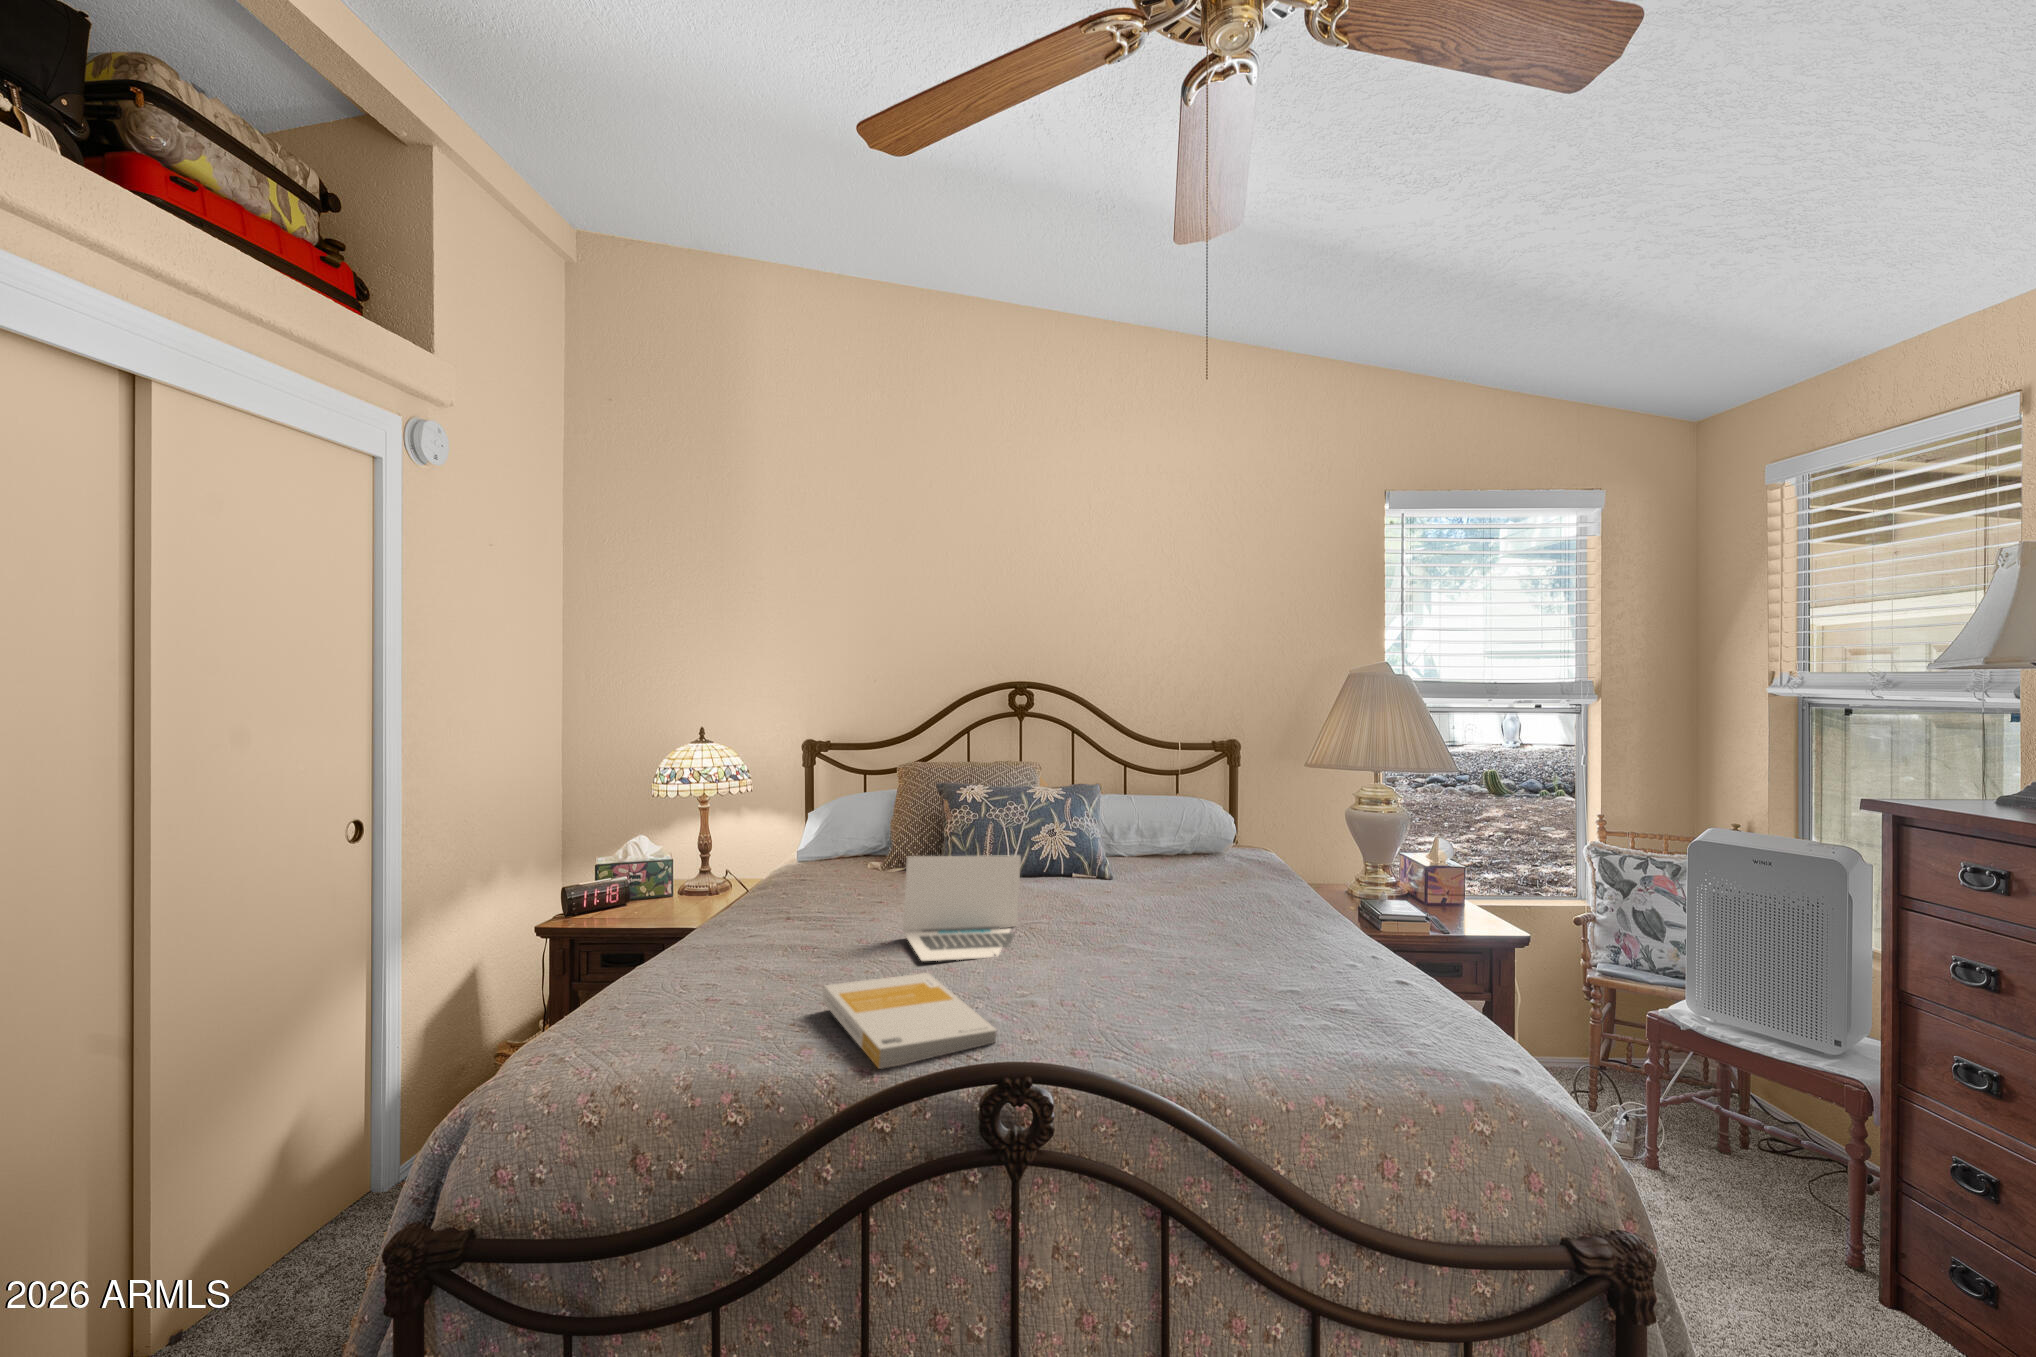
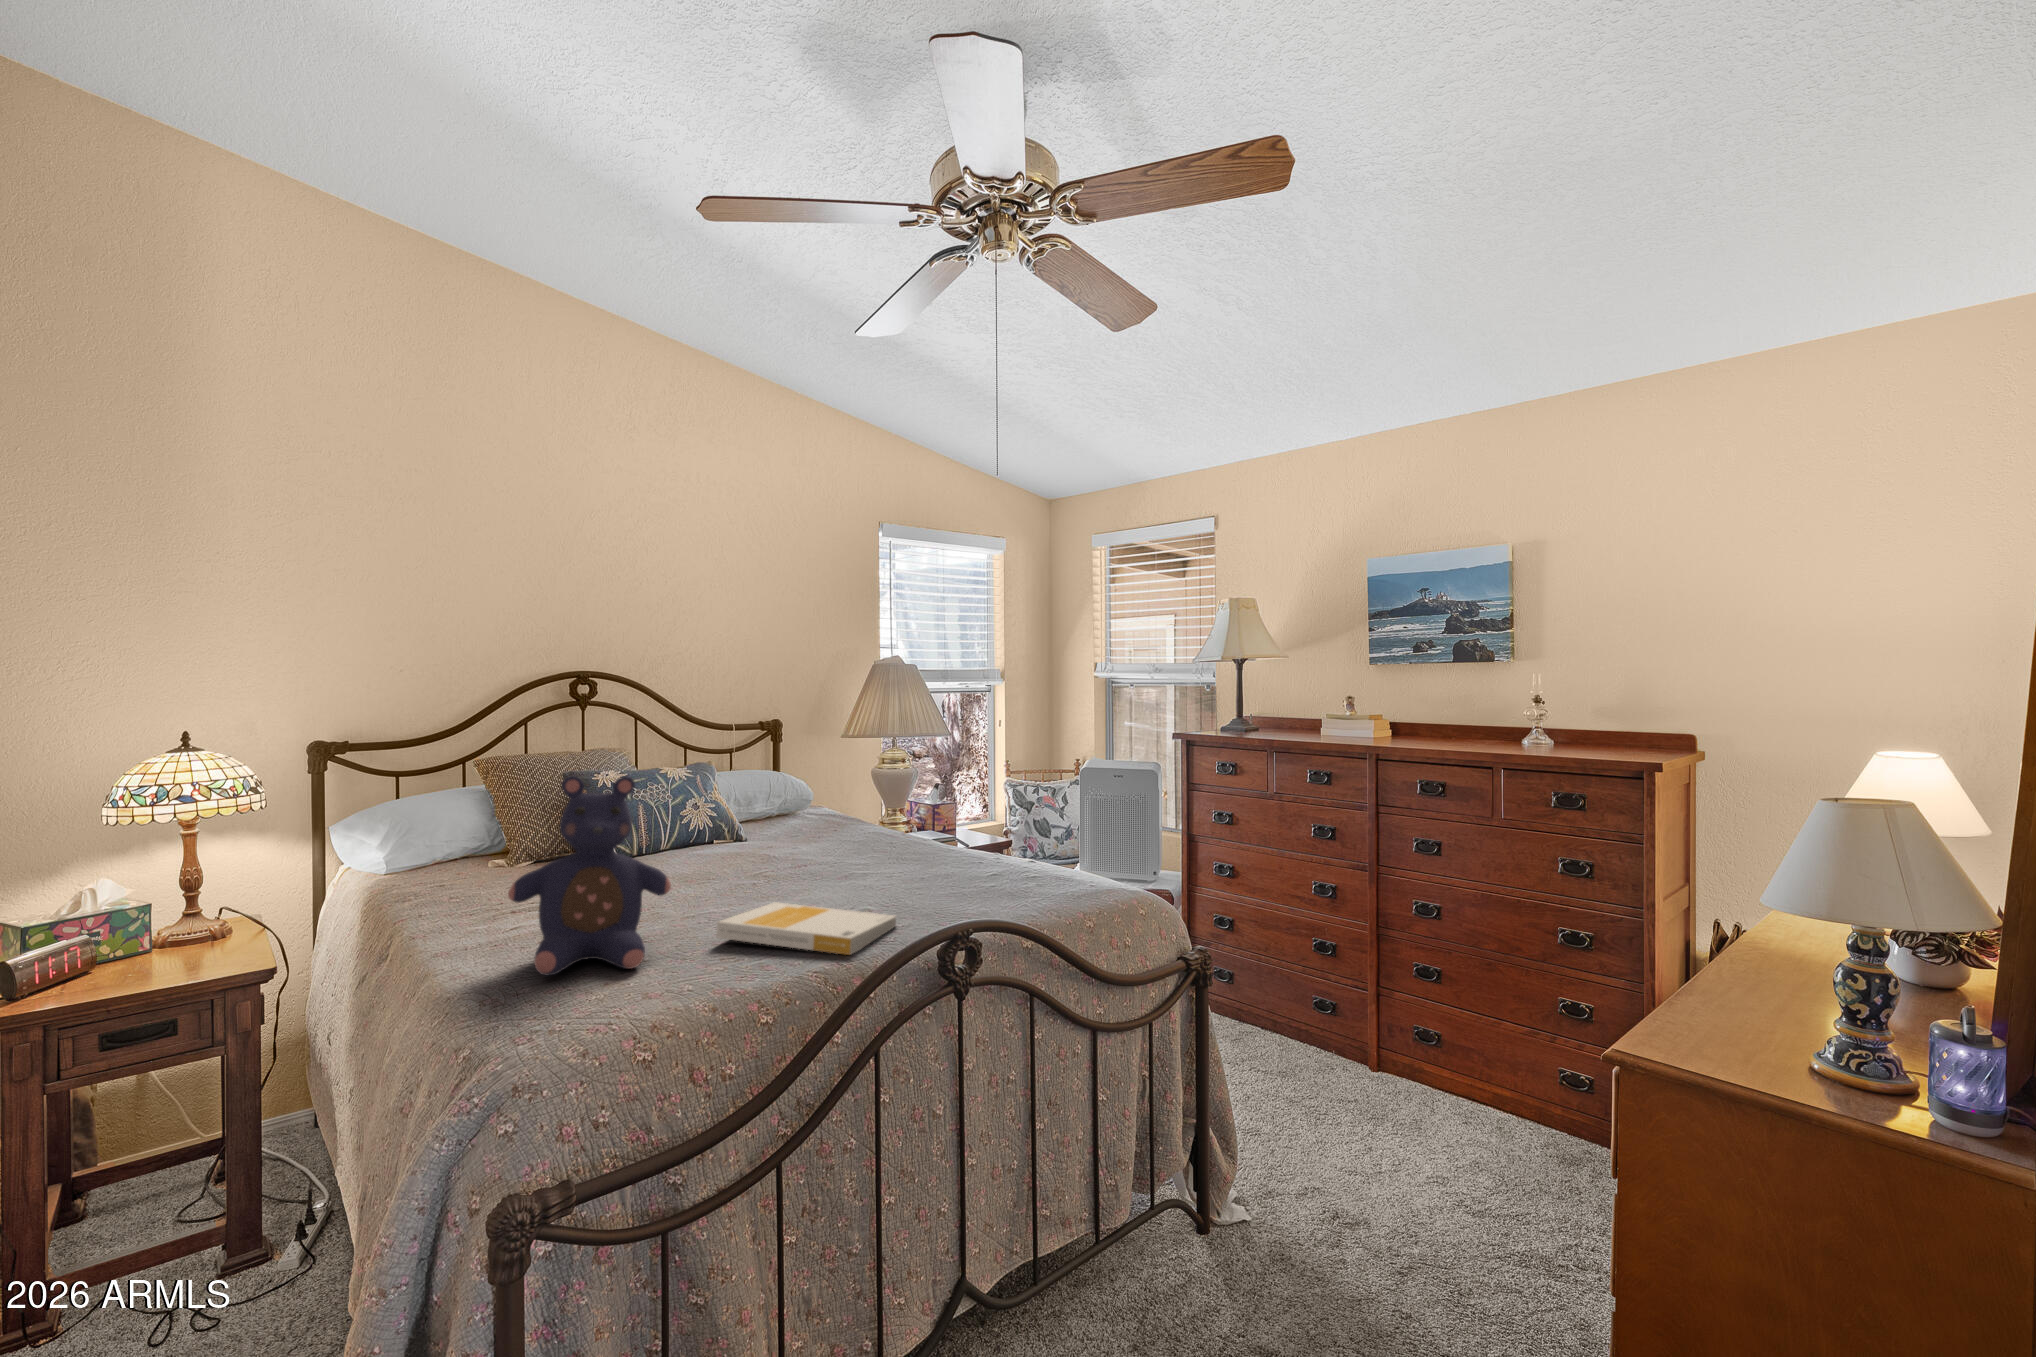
teddy bear: none [649,812,806,1016] -> present [508,776,671,976]
laptop: present [903,855,1021,961] -> none [667,811,811,905]

